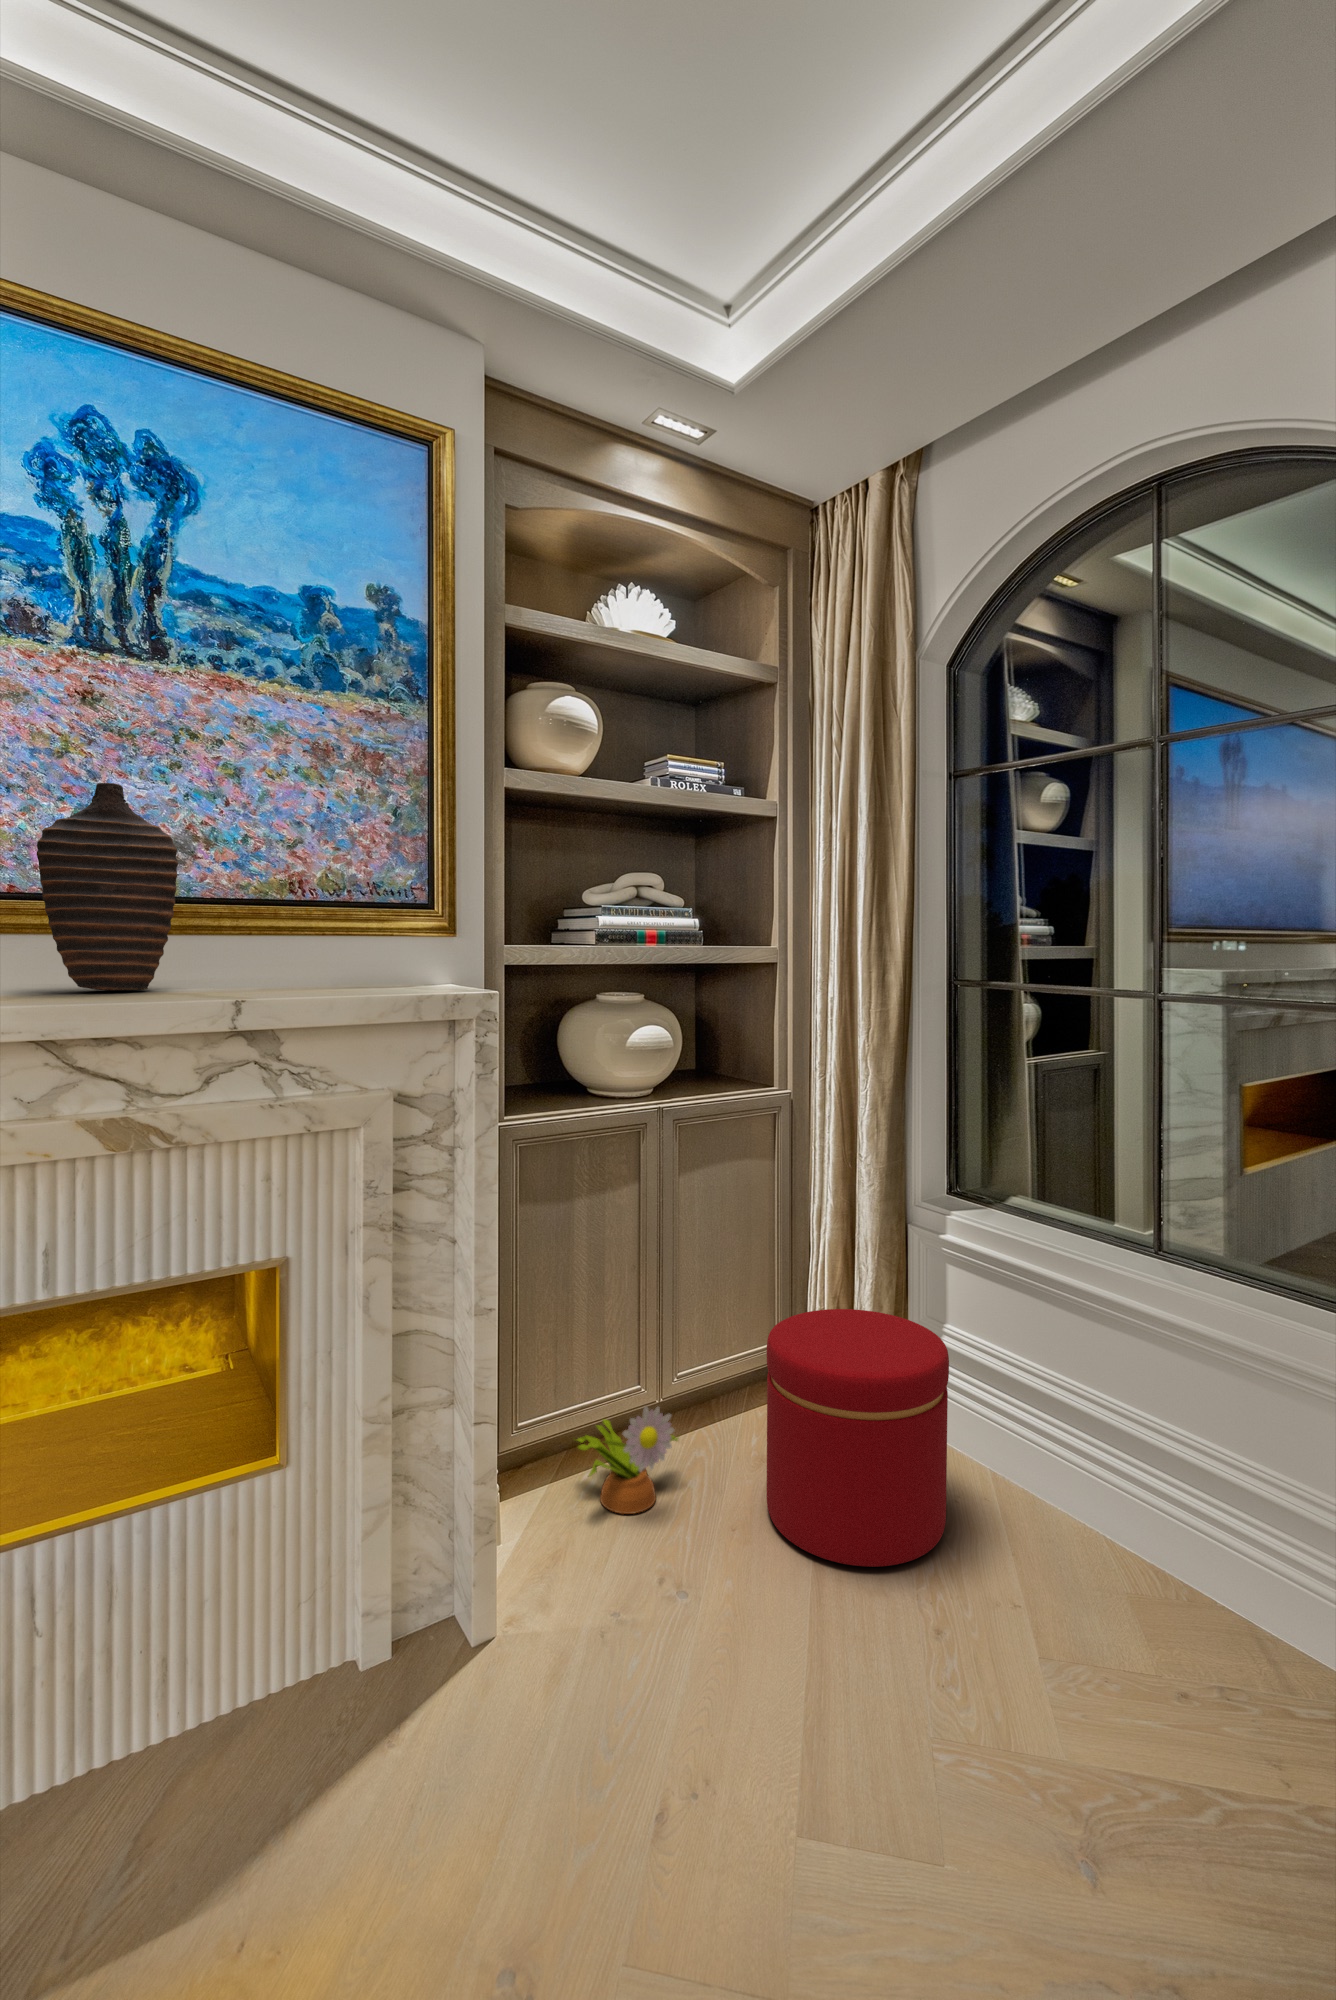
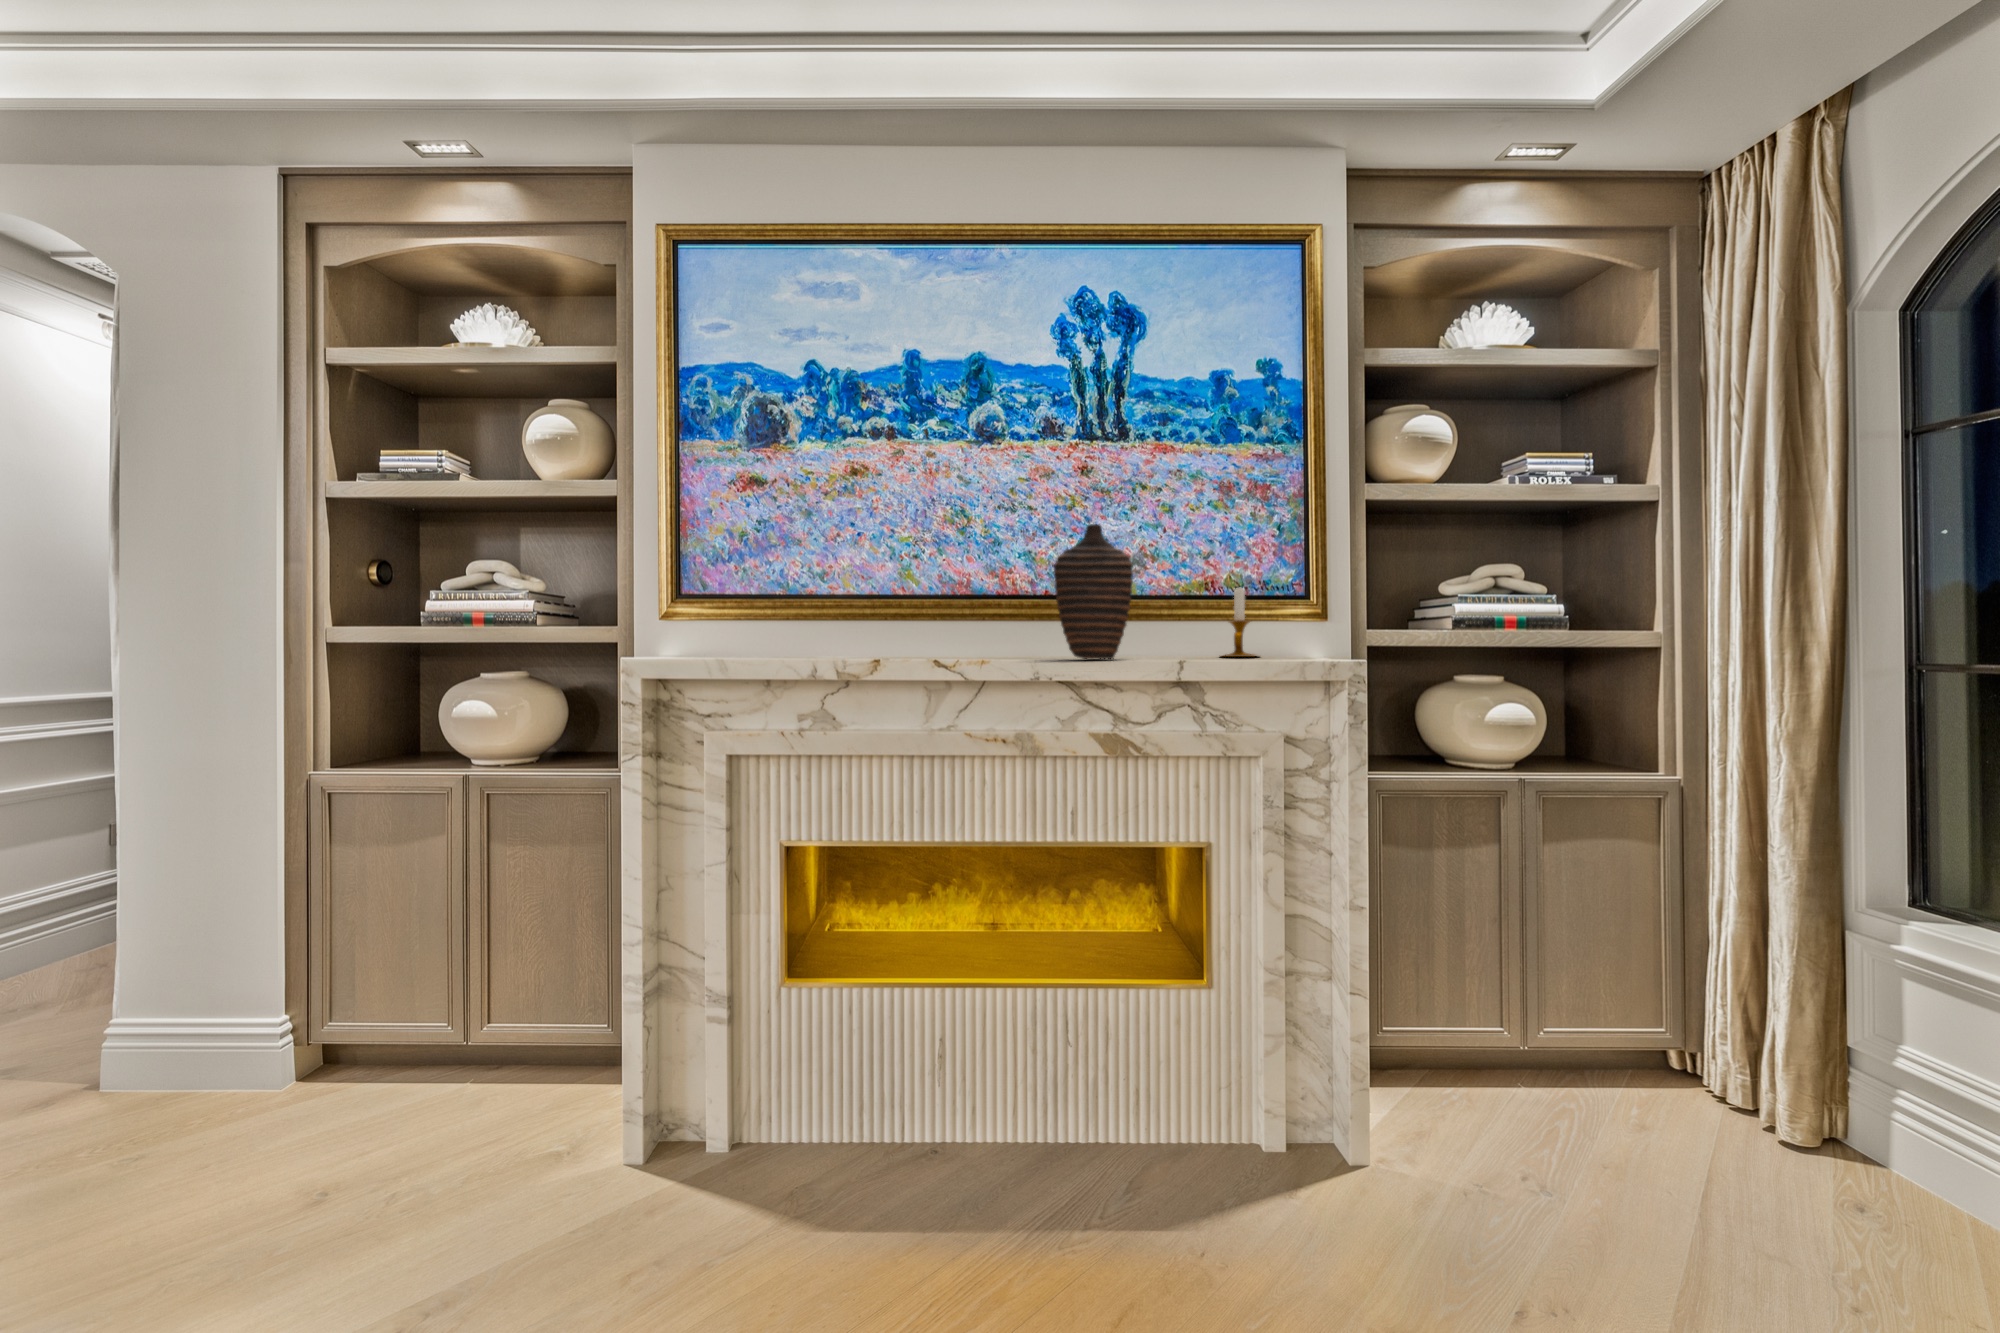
candlestick: none [312,890,369,983] -> present [1223,588,1256,657]
ottoman: present [767,1309,949,1567] -> none [1644,988,1889,1259]
decorative plant: present [577,1407,678,1514] -> none [1436,1041,1548,1140]

